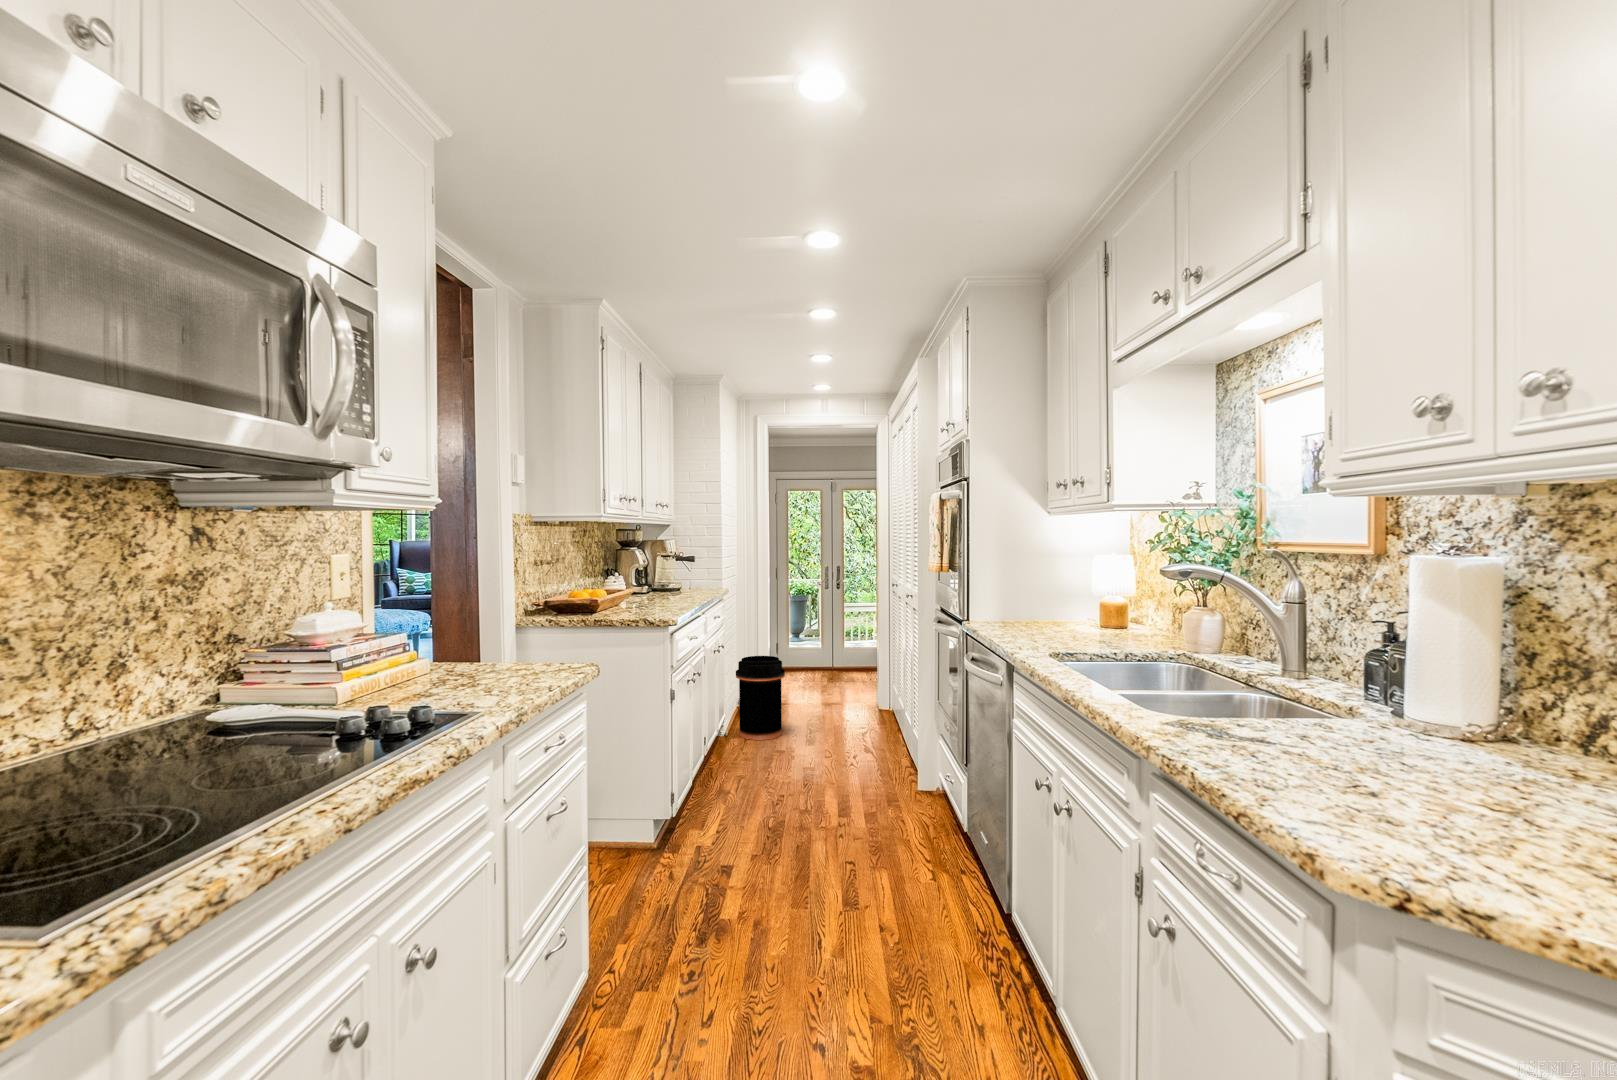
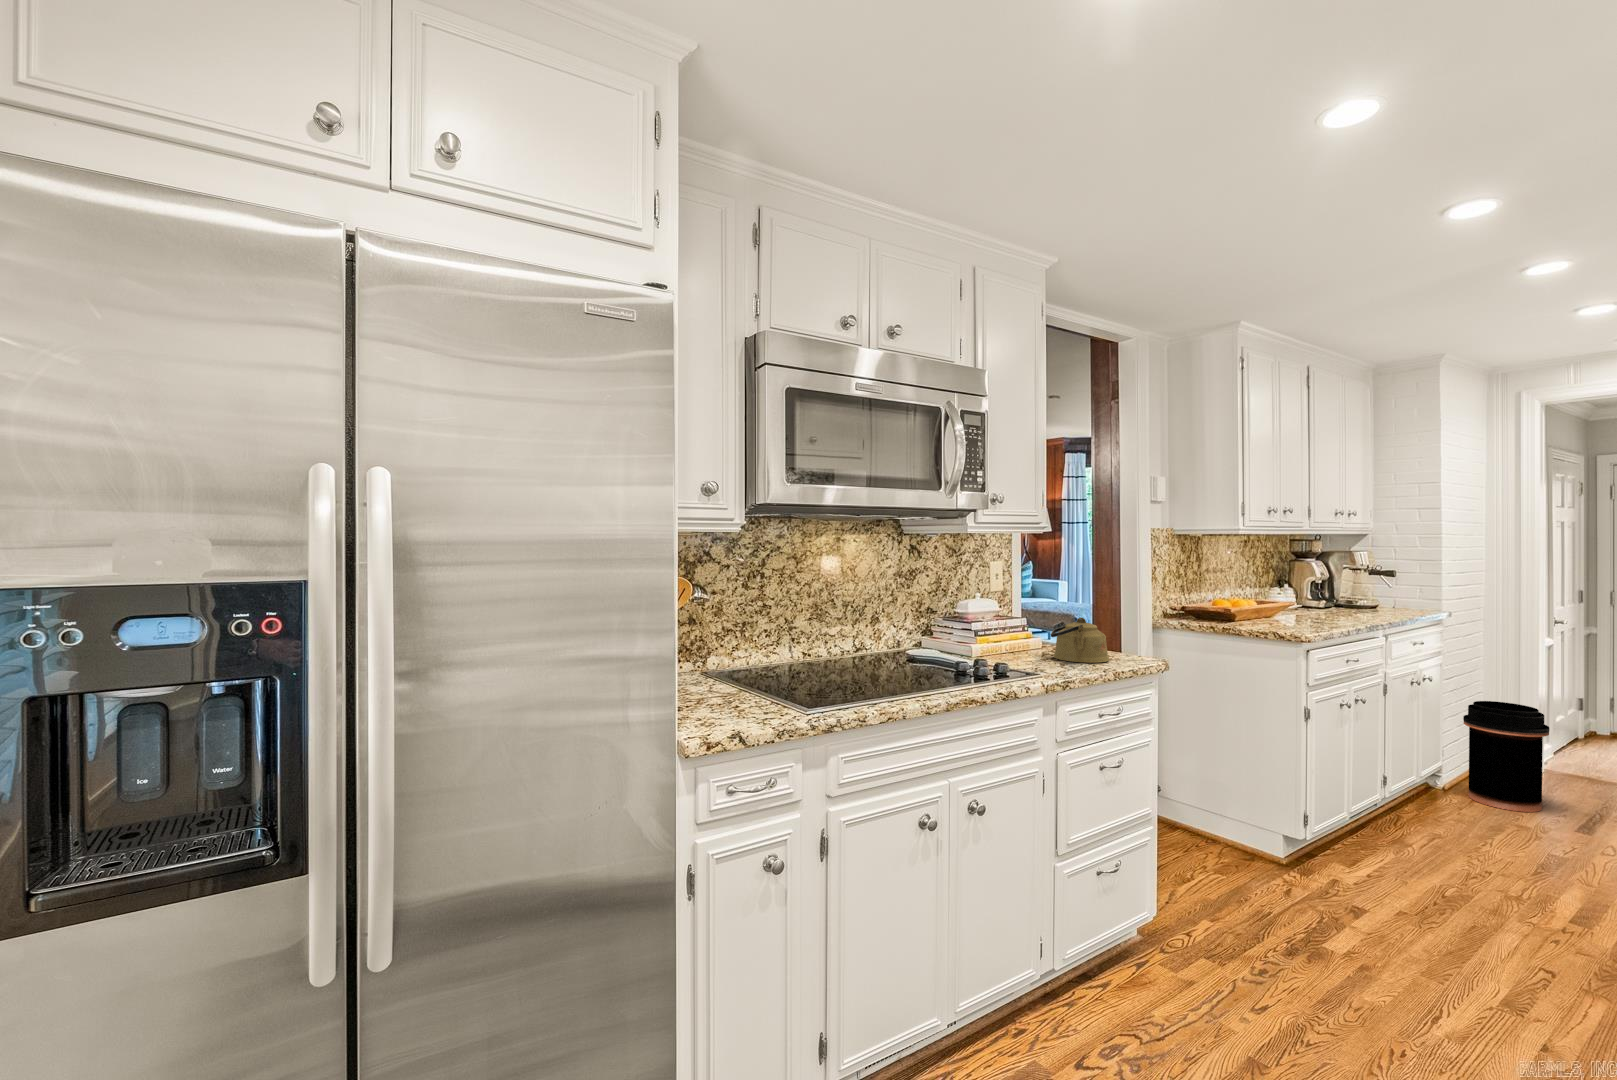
kettle: none [448,623,529,684] -> present [1051,617,1109,663]

